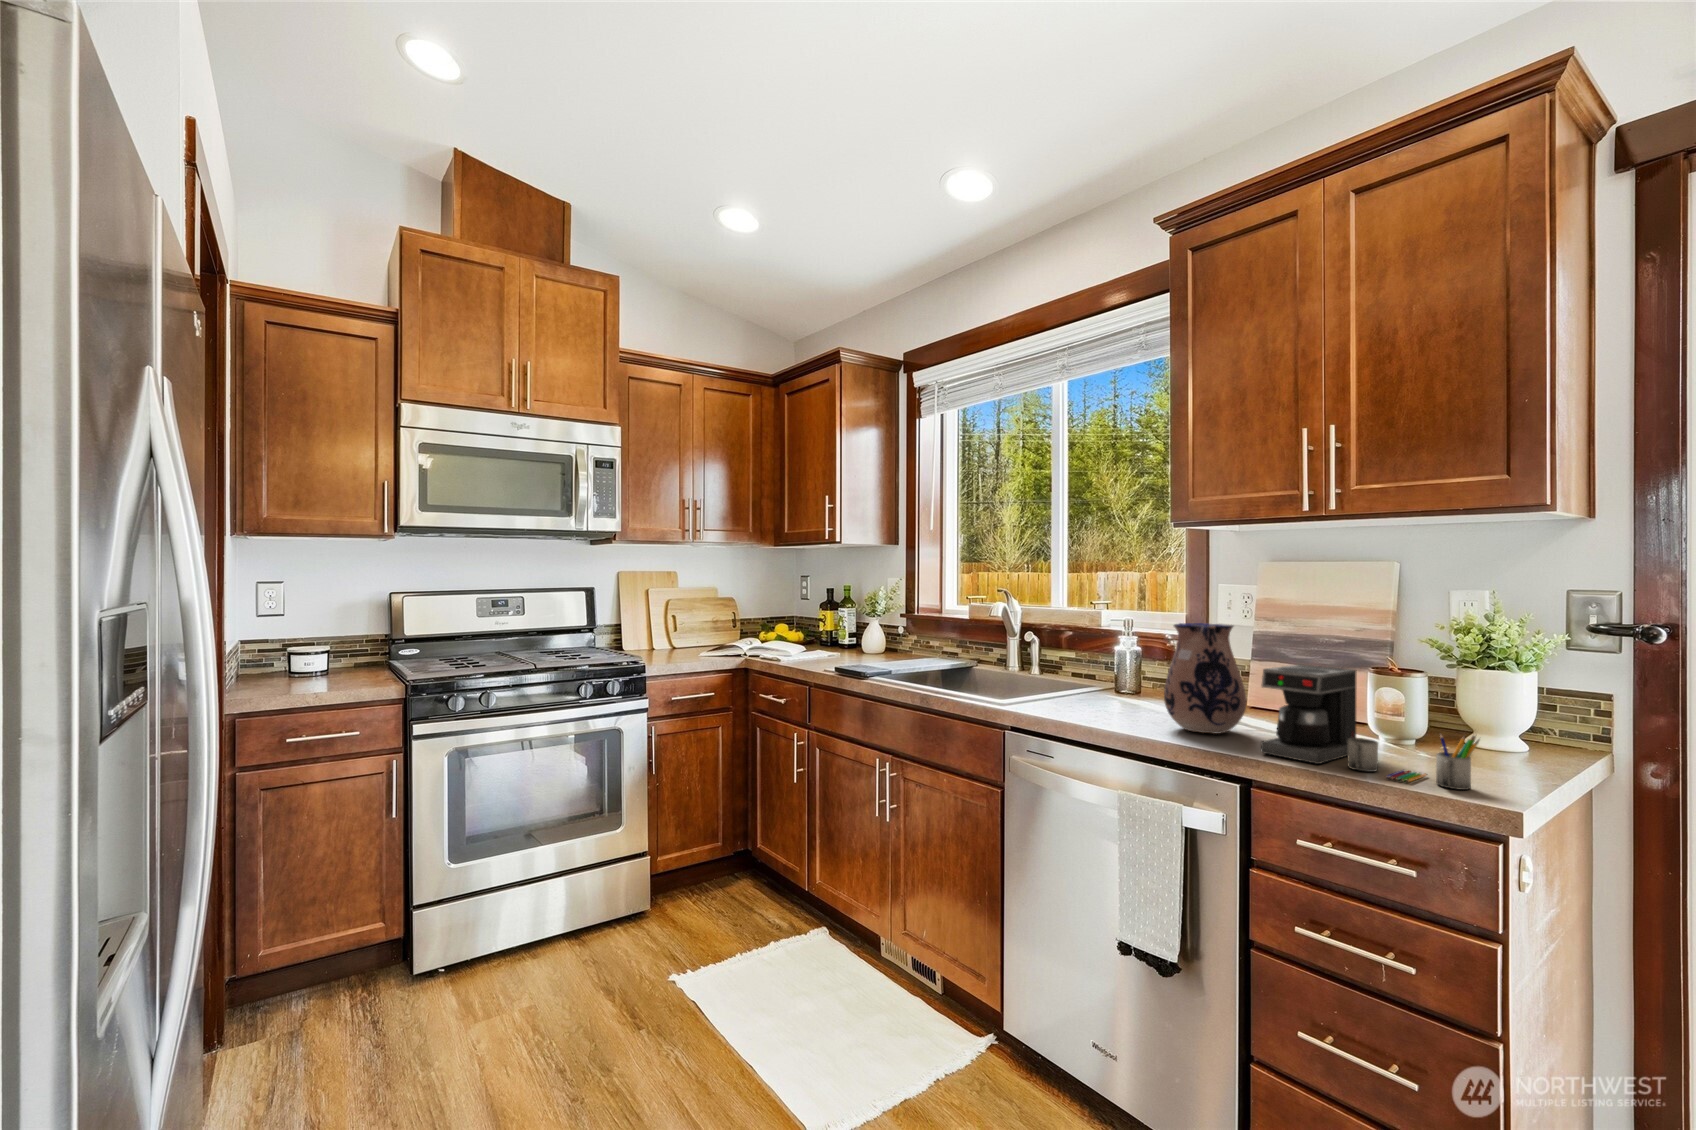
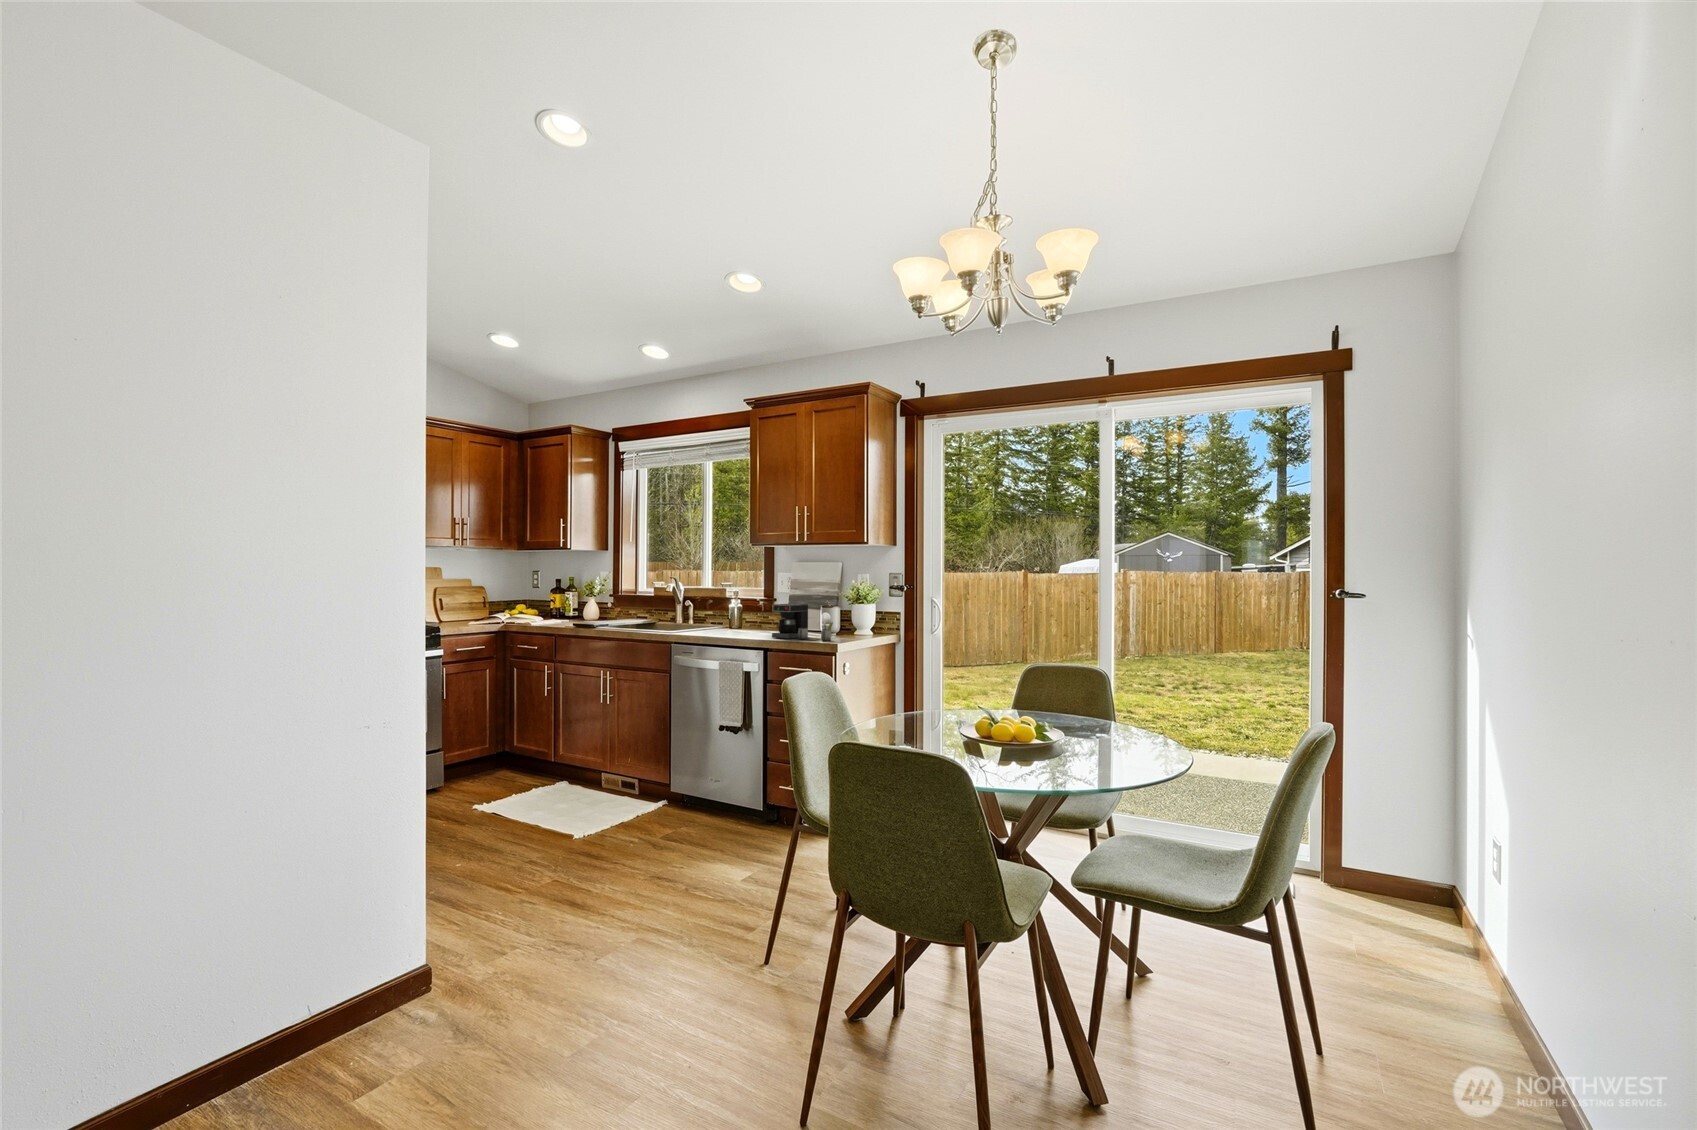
ceramic pitcher: present [1164,623,1247,734] -> none [741,589,774,635]

